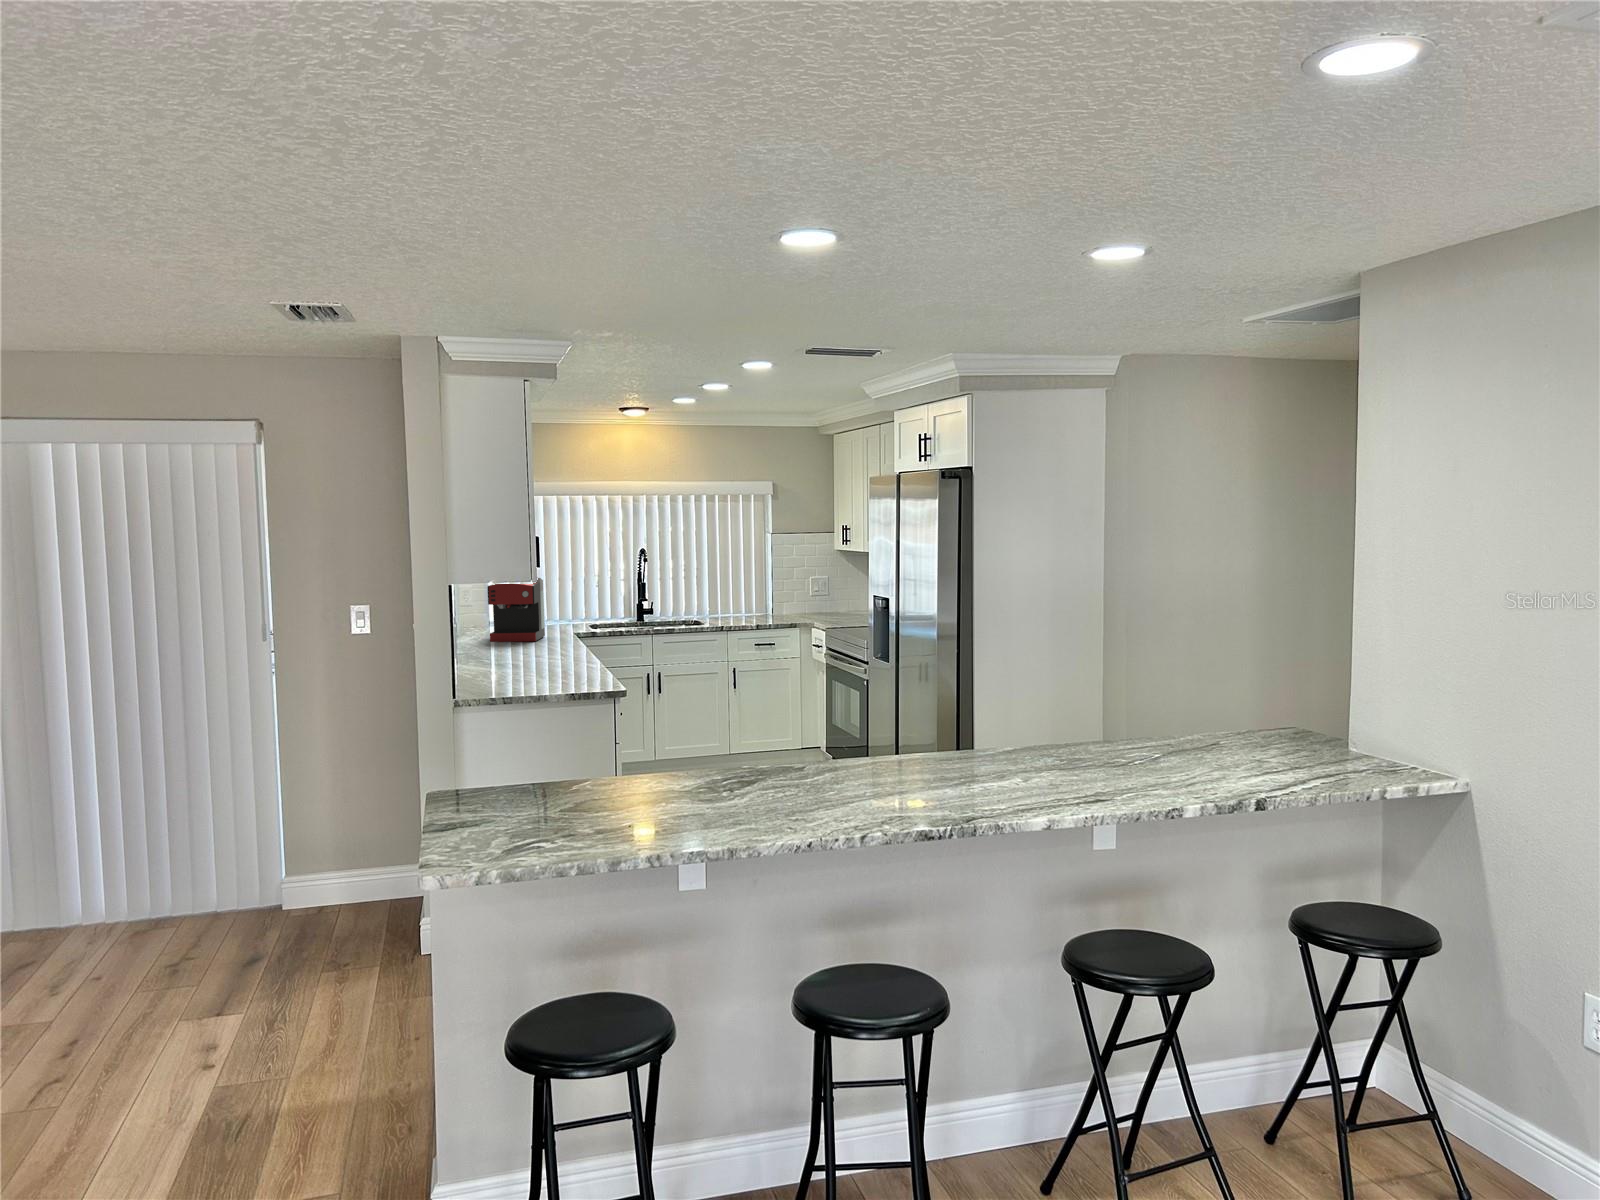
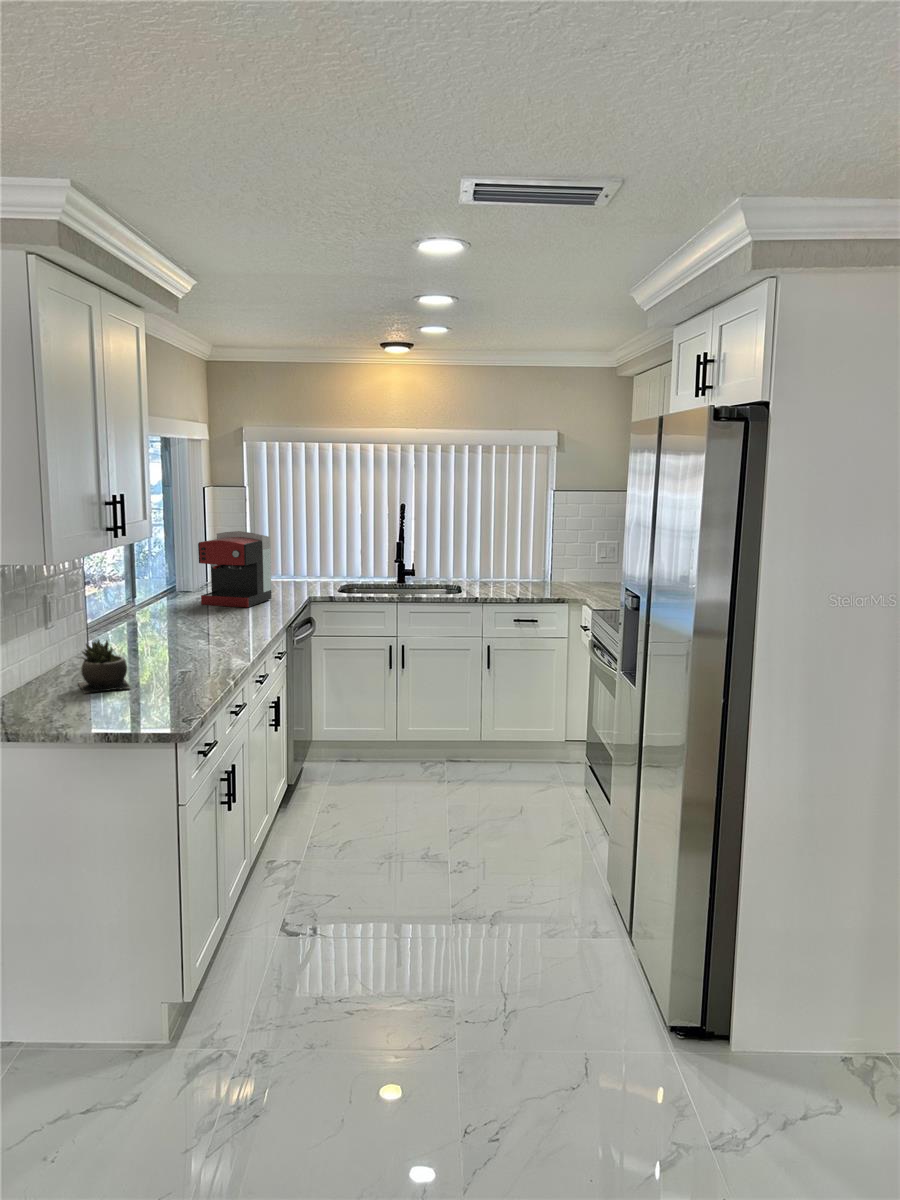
succulent plant: none [501,642,548,681] -> present [78,640,131,693]

